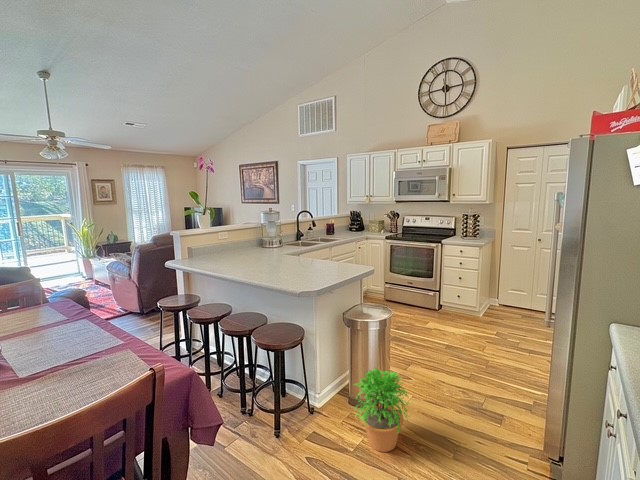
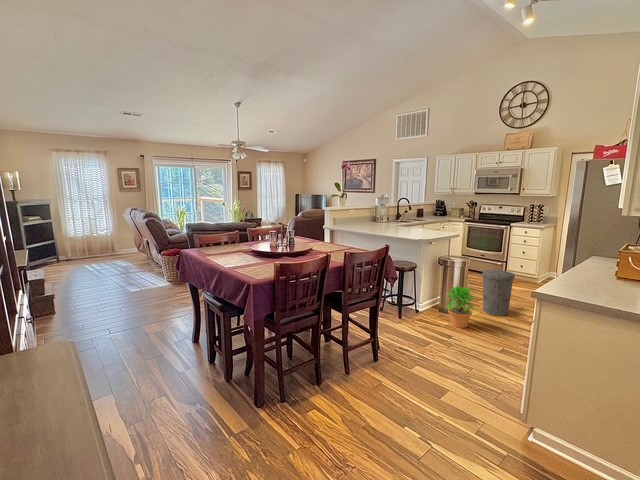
trash can: none [414,321,464,401] -> present [482,270,515,316]

